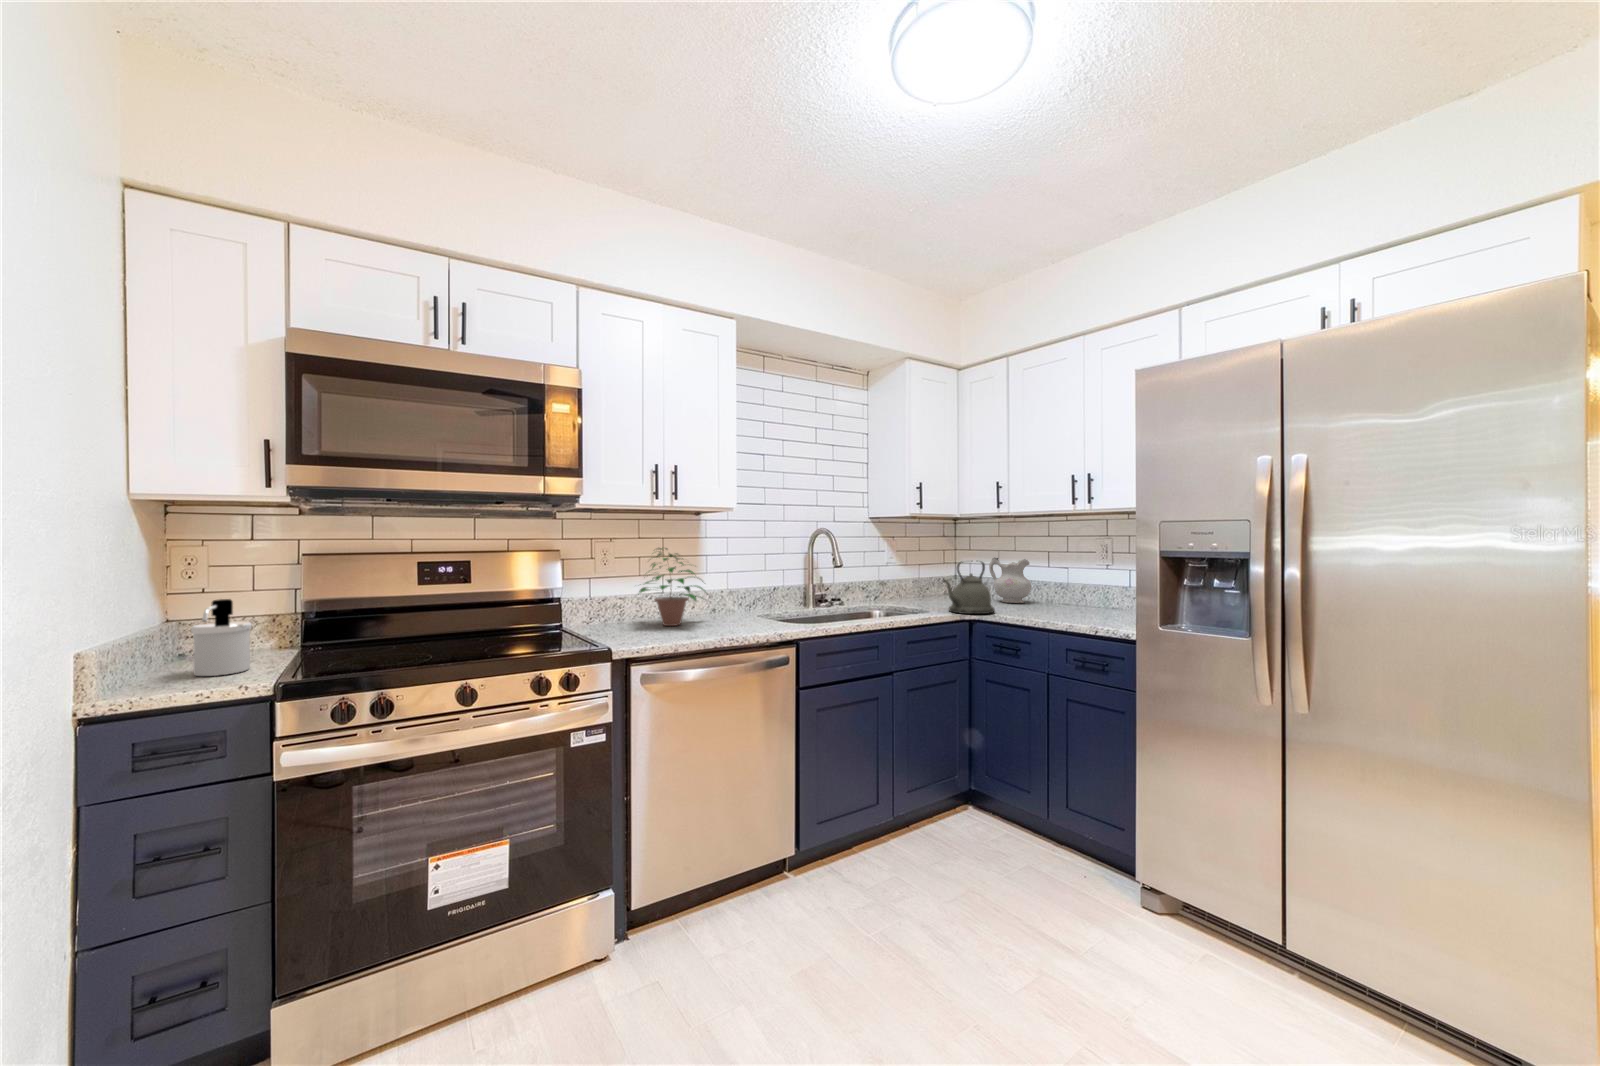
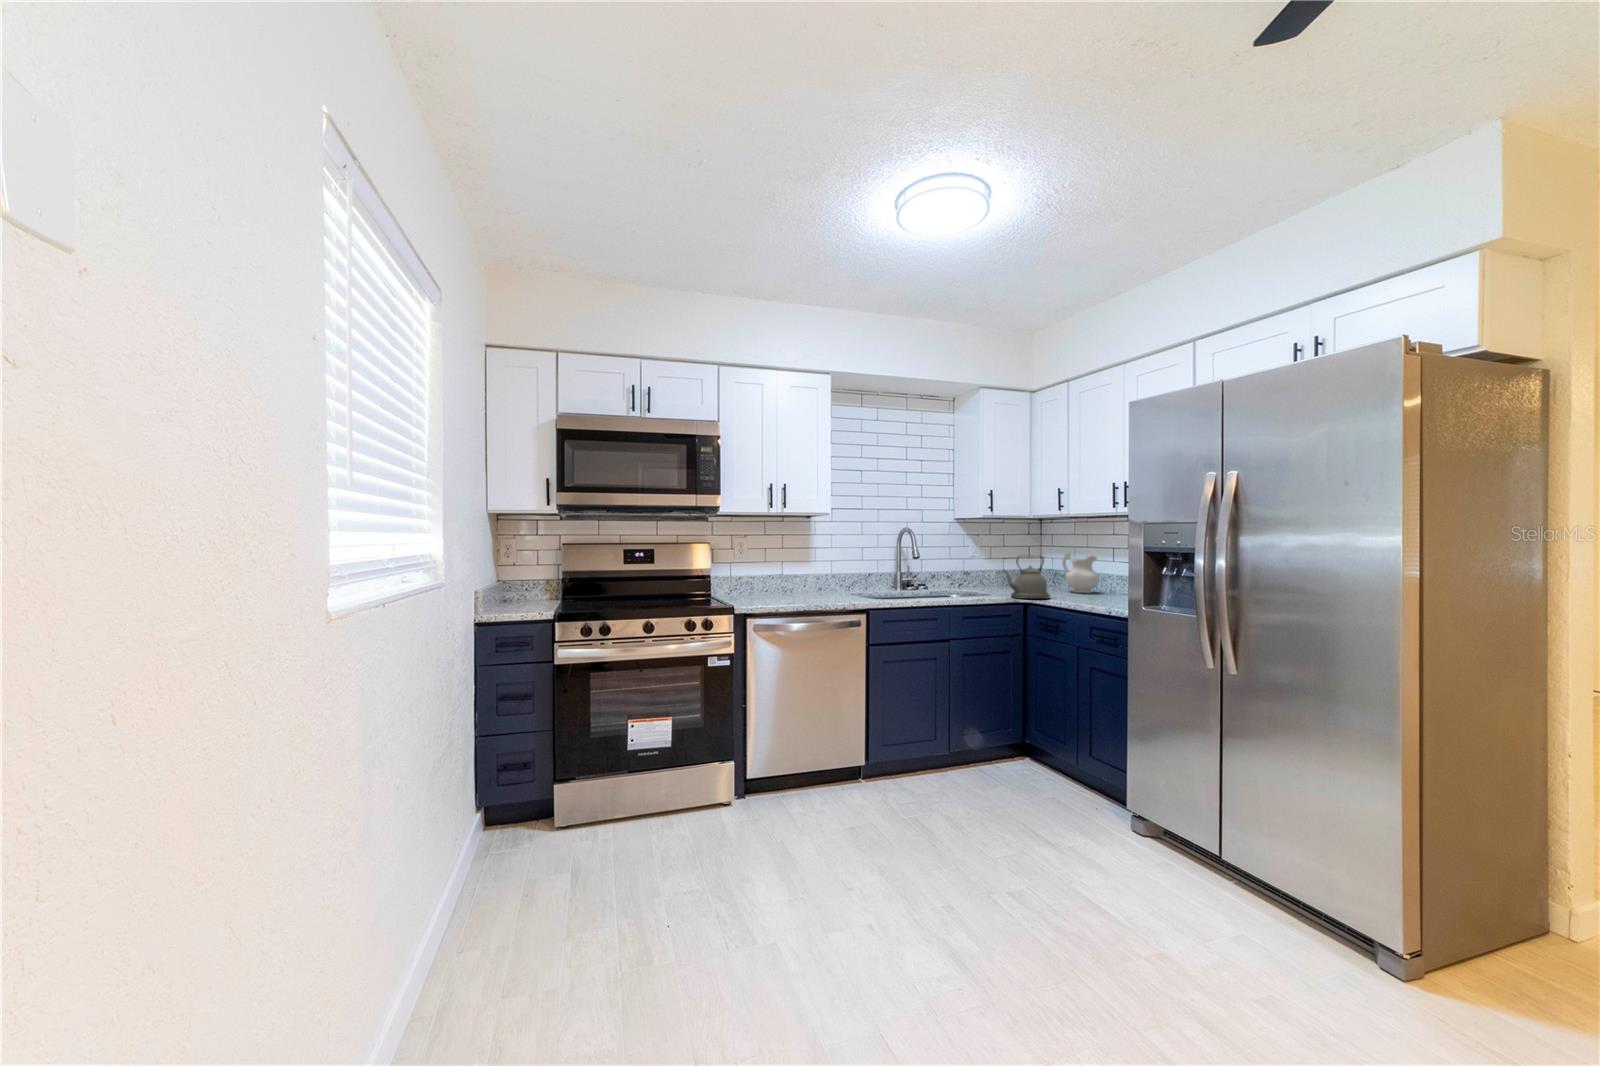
potted plant: present [638,548,704,626] -> none [758,541,812,598]
soap dispenser: present [191,599,252,676] -> none [514,568,541,609]

